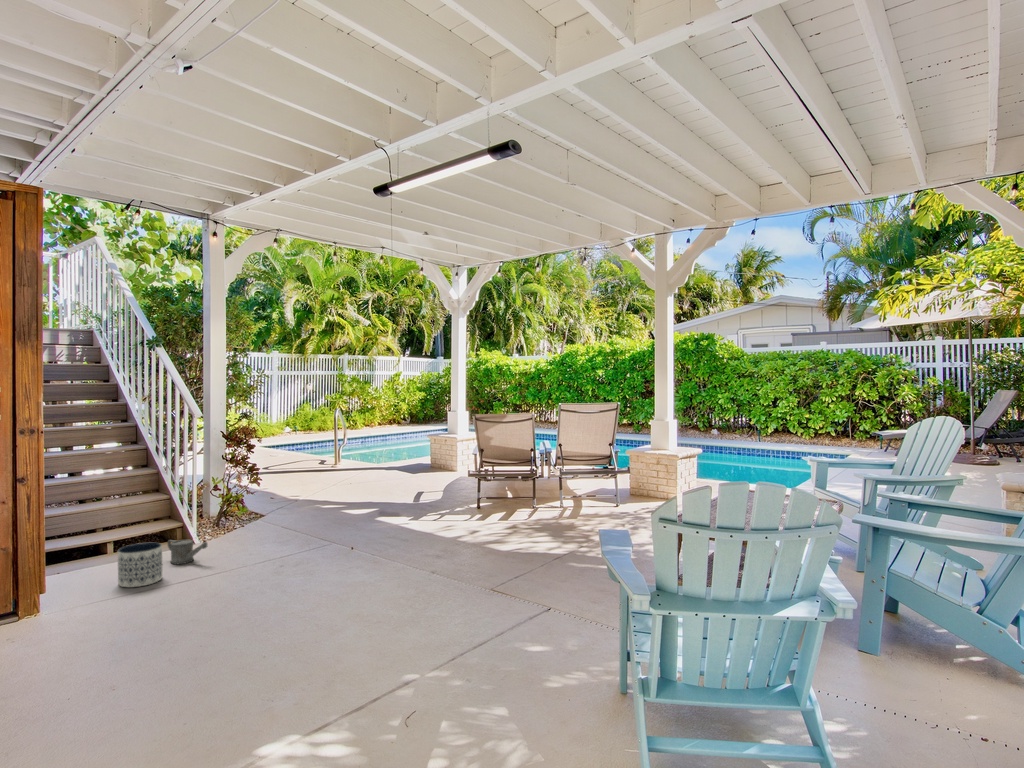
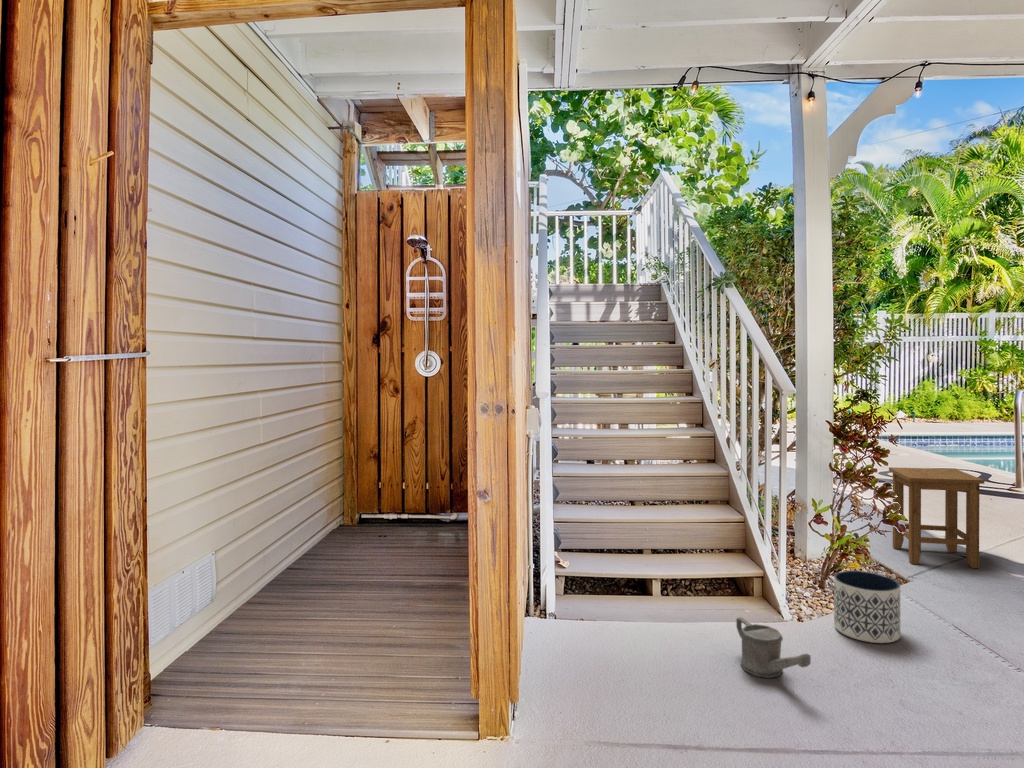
stool: none [260,455,304,509] -> present [889,467,984,568]
planter: present [118,543,163,587] -> present [834,571,900,643]

